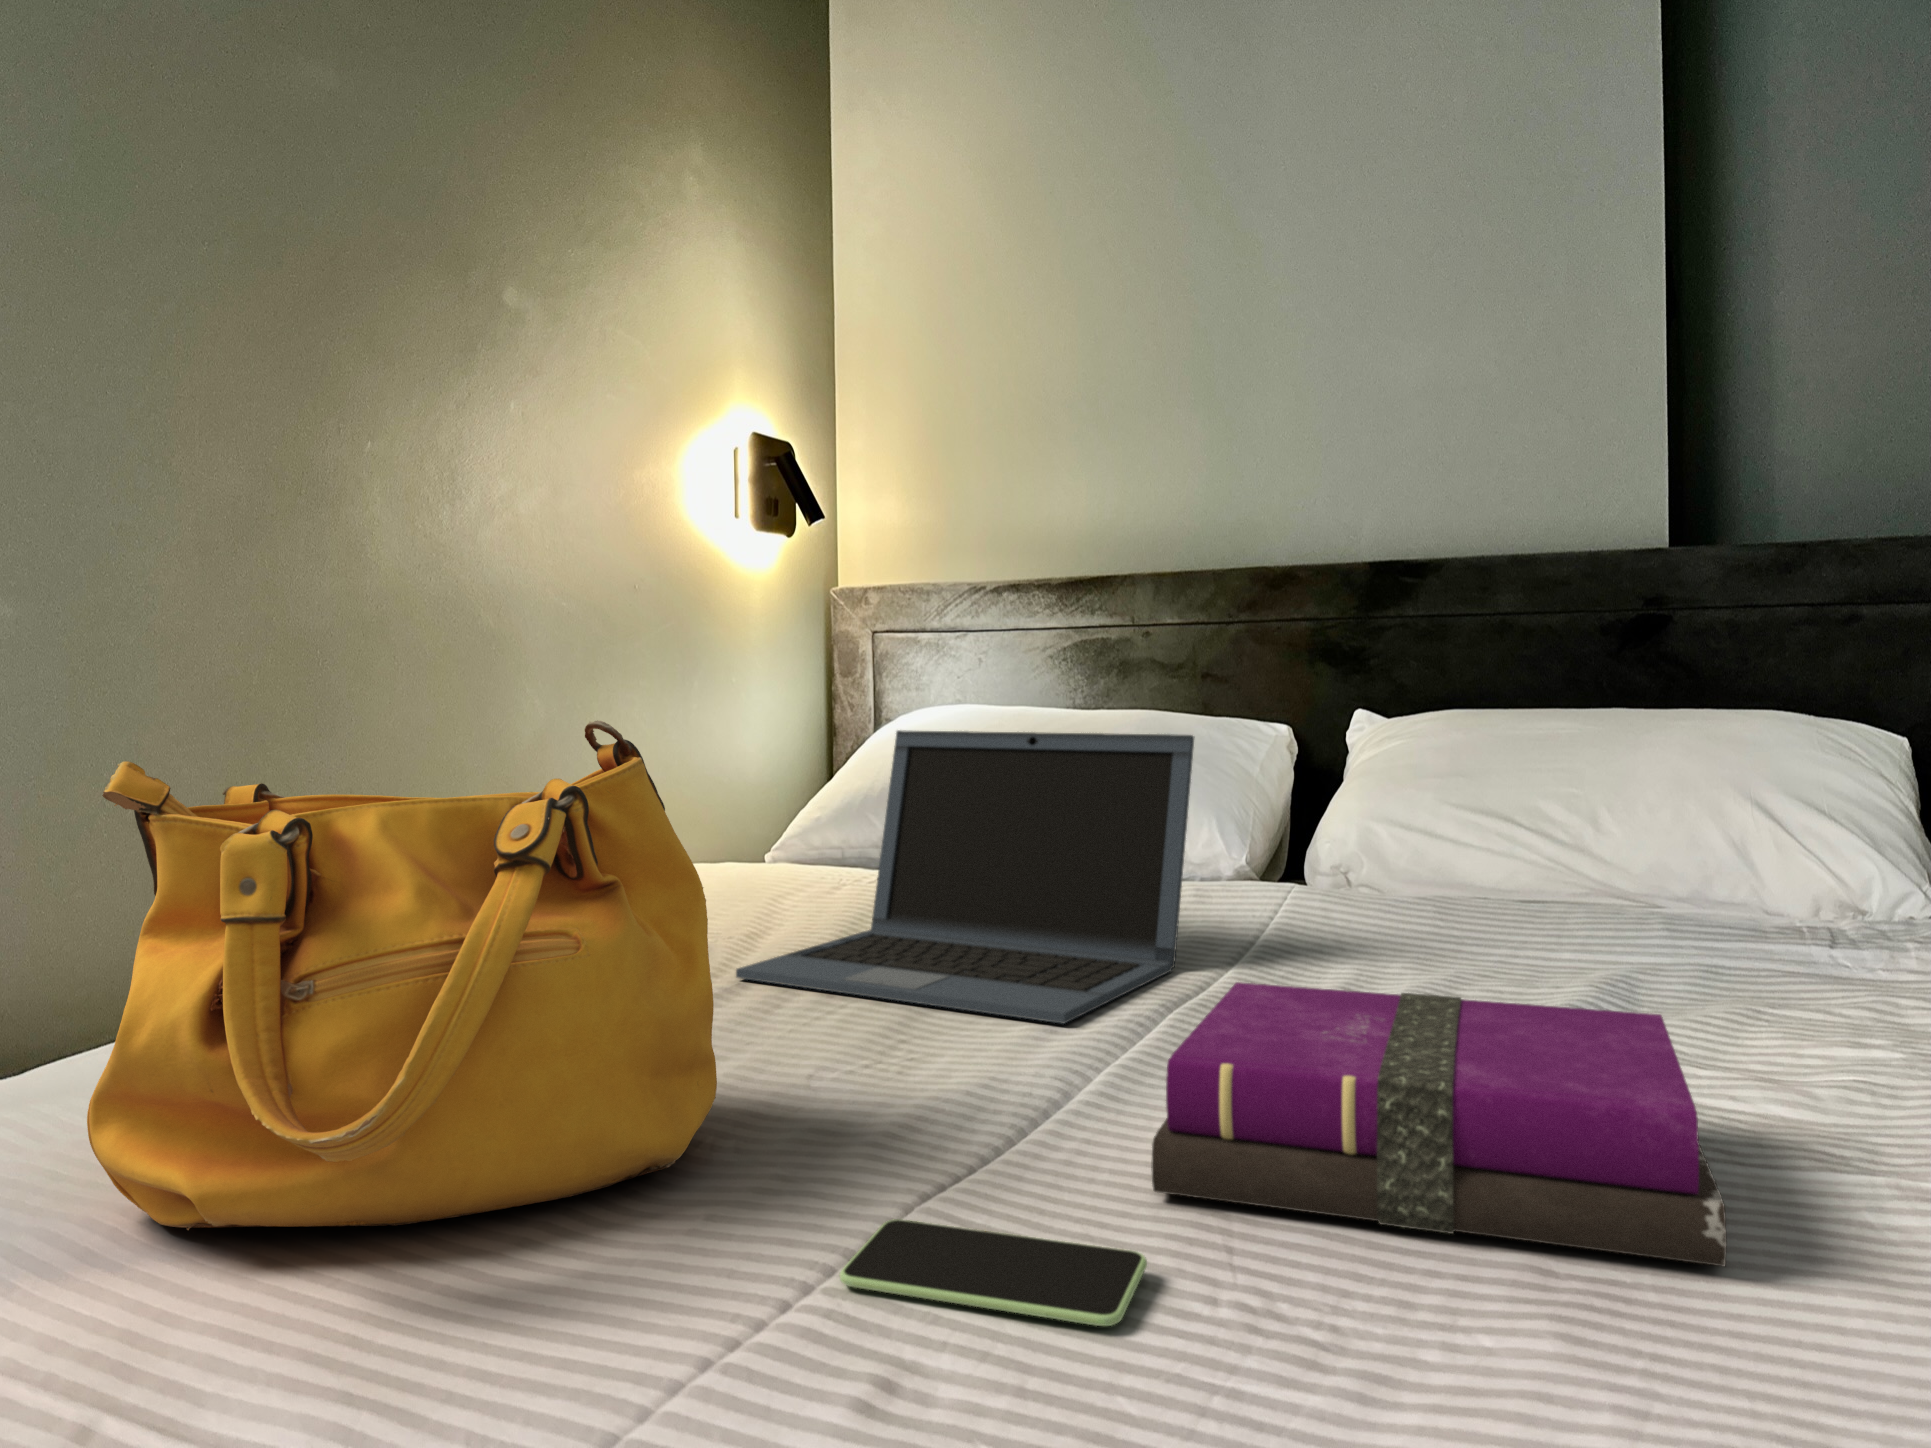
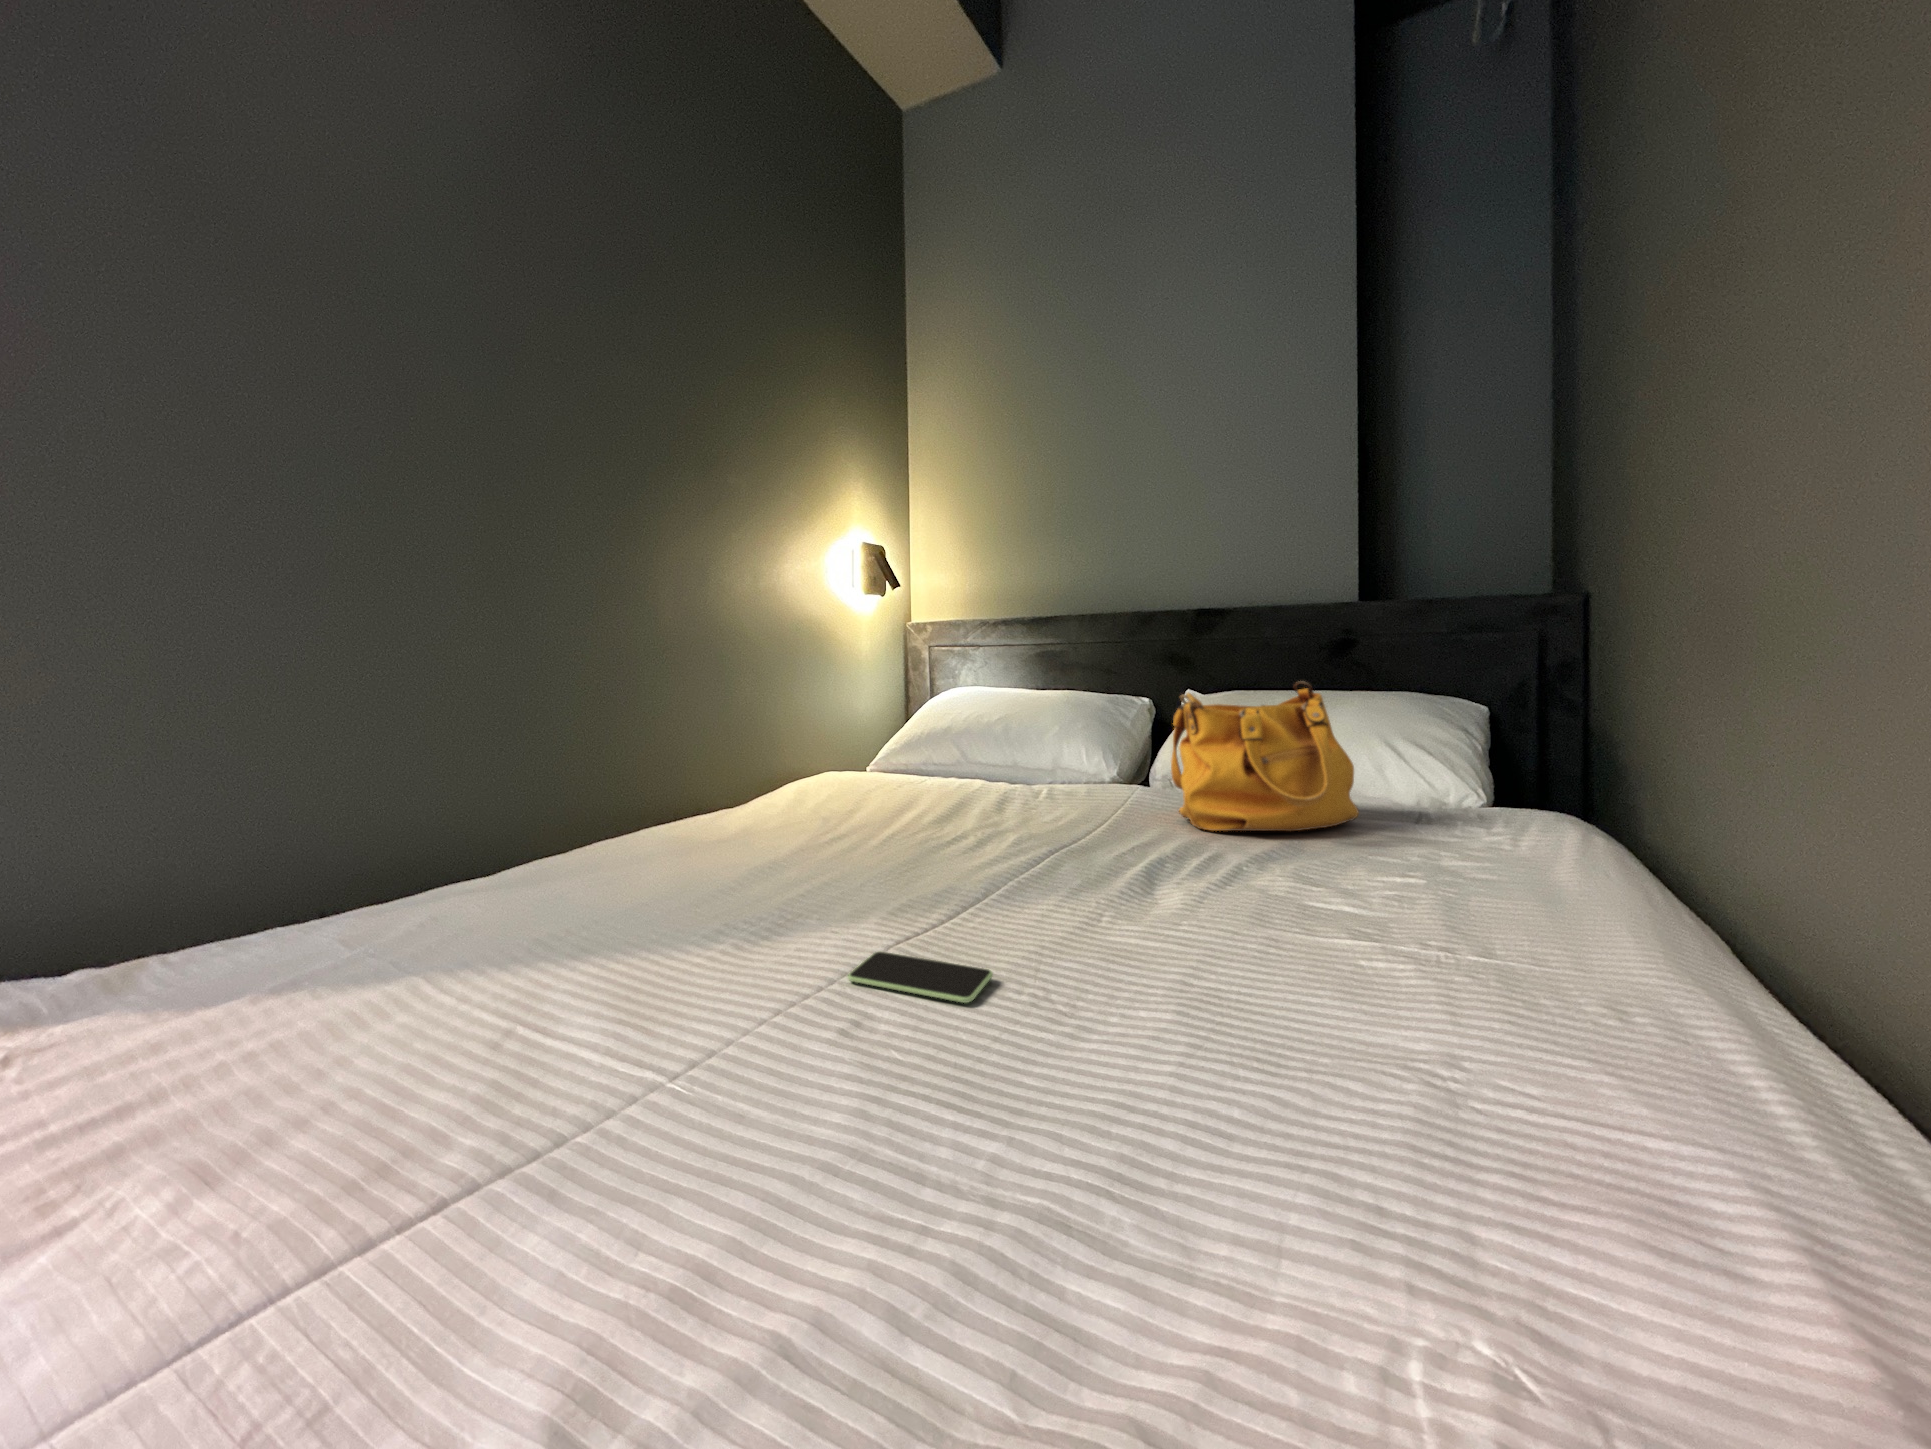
handbag: present [87,720,717,1230] -> present [1171,681,1358,832]
laptop: present [736,730,1194,1024] -> none [836,705,1074,859]
notebook: present [1151,982,1727,1266] -> none [1007,840,1283,985]

